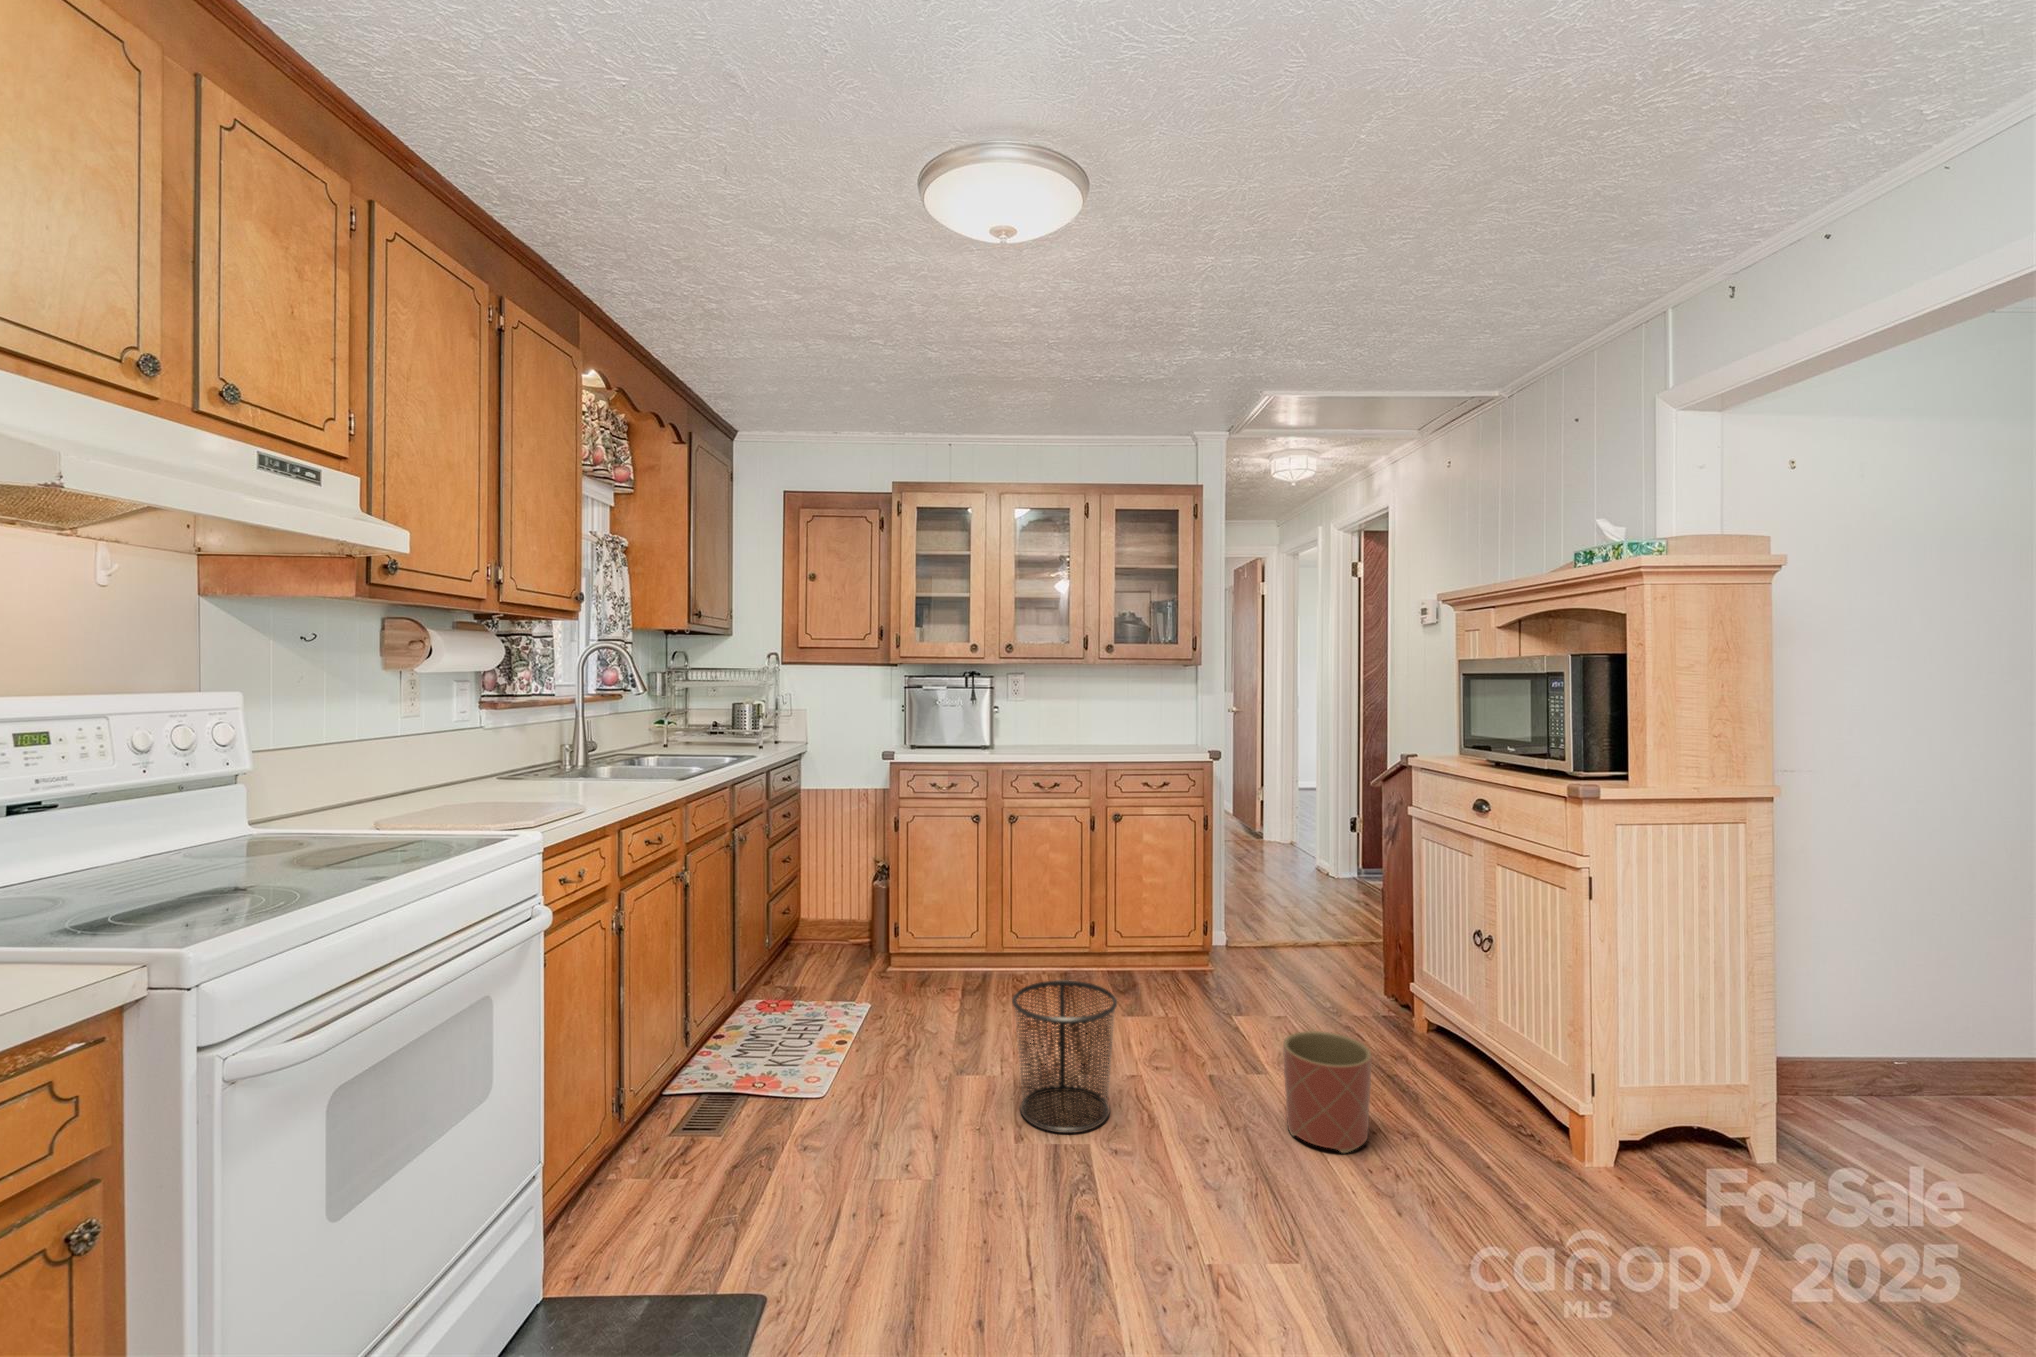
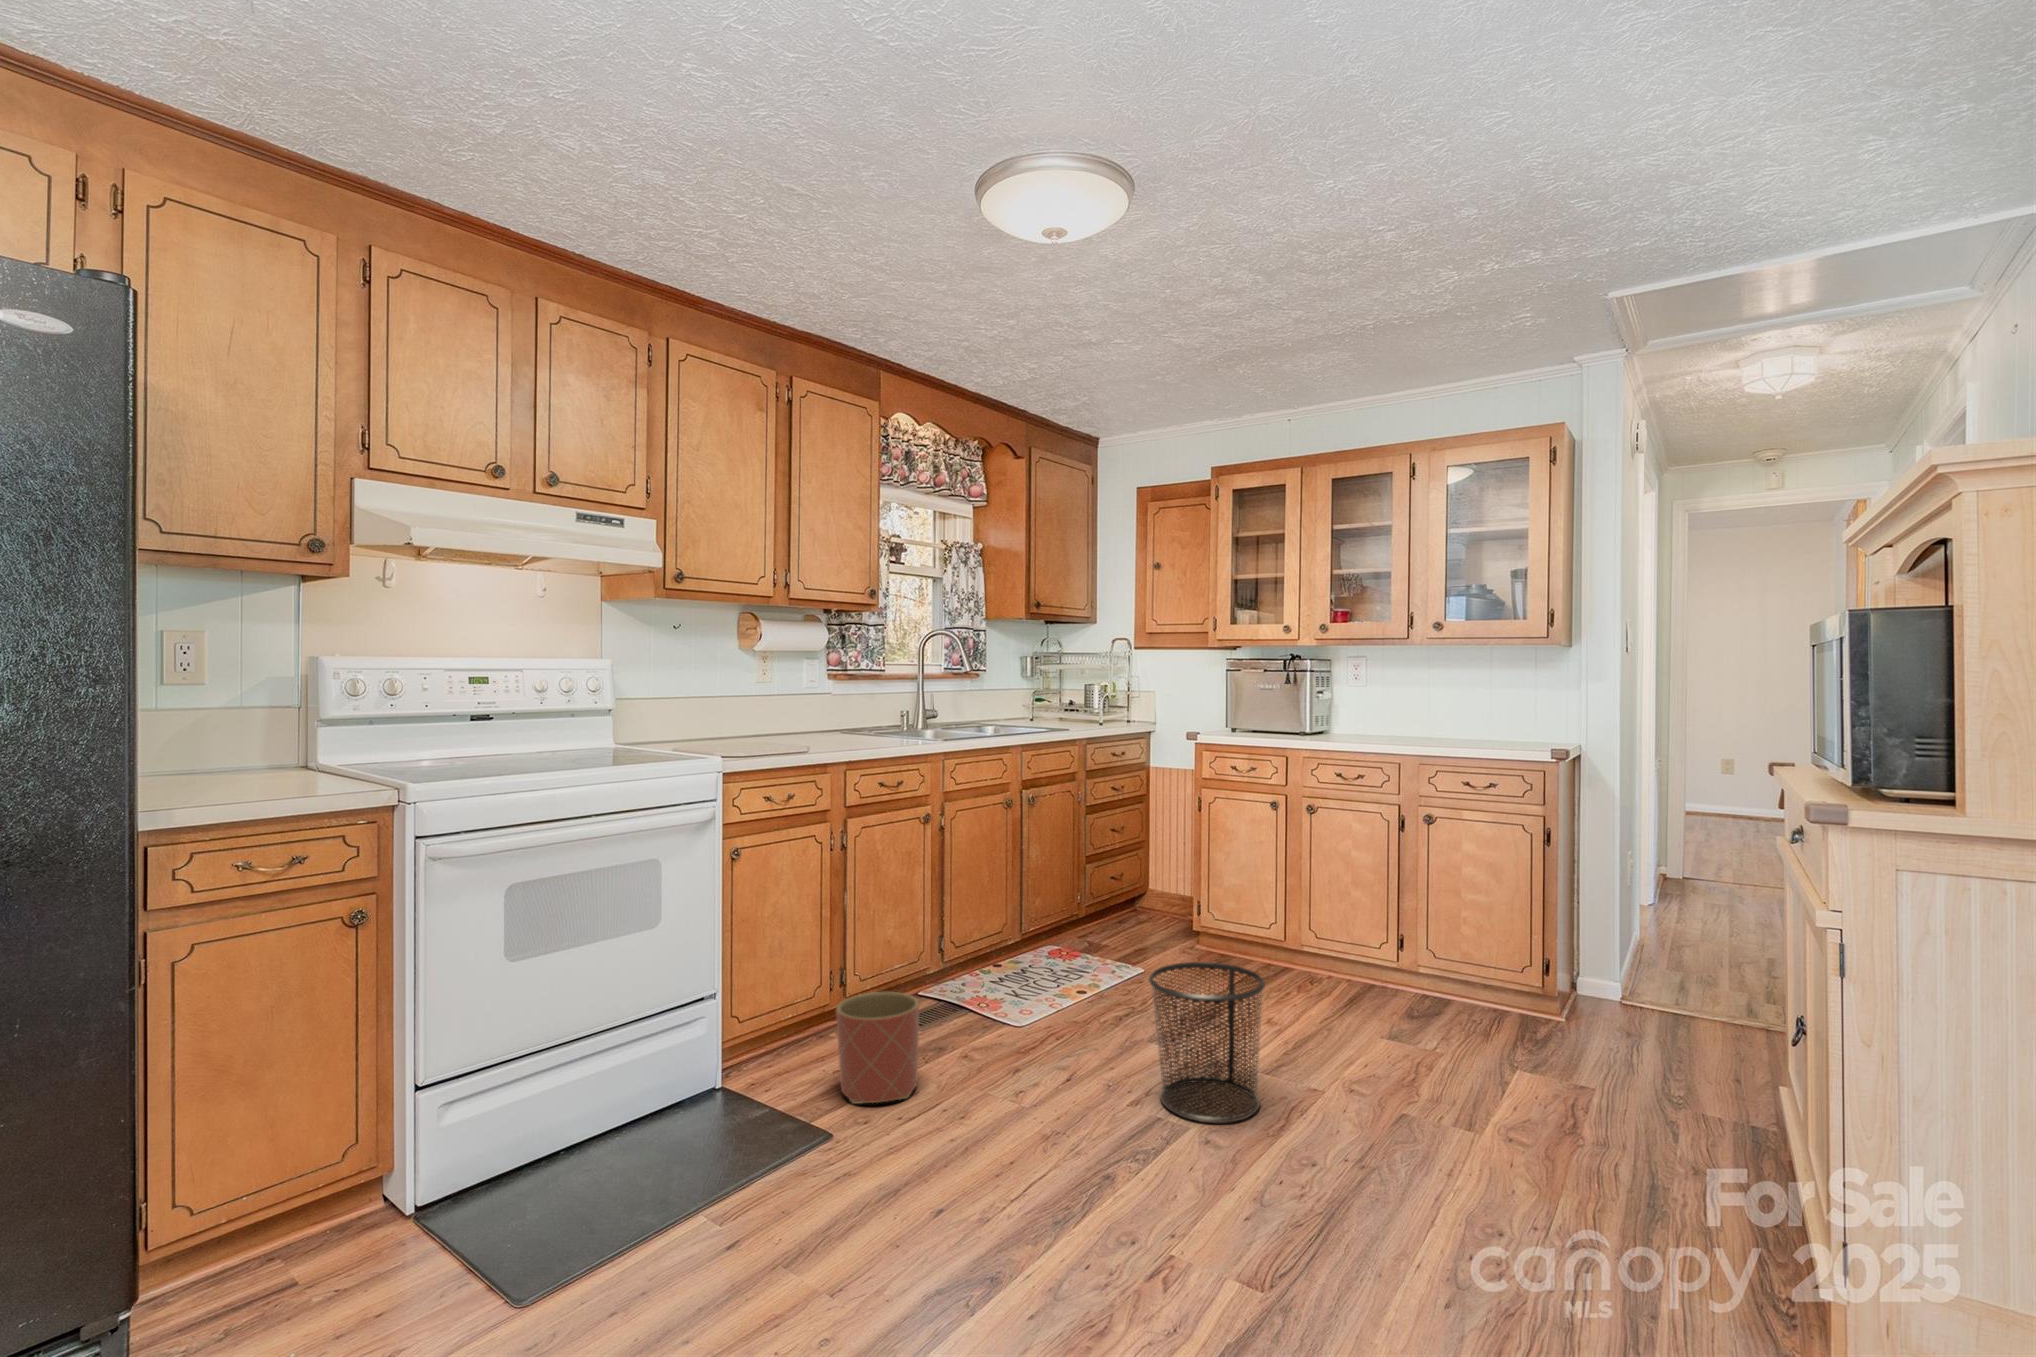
planter: present [1283,1031,1372,1153] -> present [836,992,919,1104]

